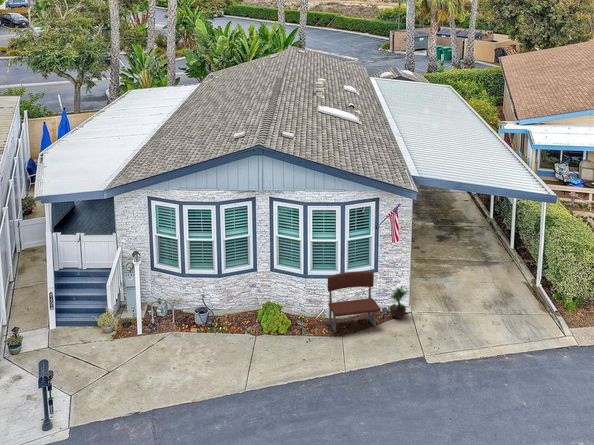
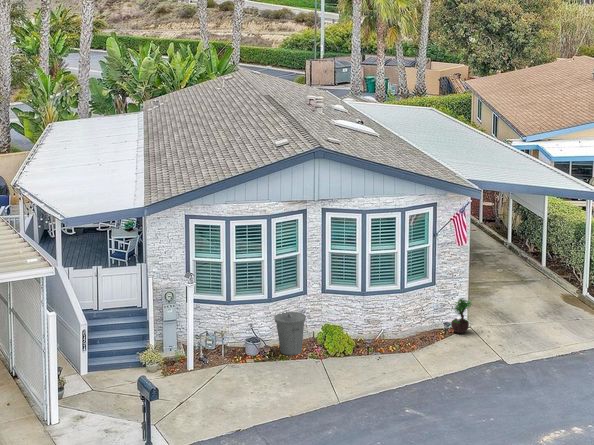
bench: present [328,271,381,332] -> none [390,283,448,350]
trash can: none [221,287,250,327] -> present [274,312,306,355]

